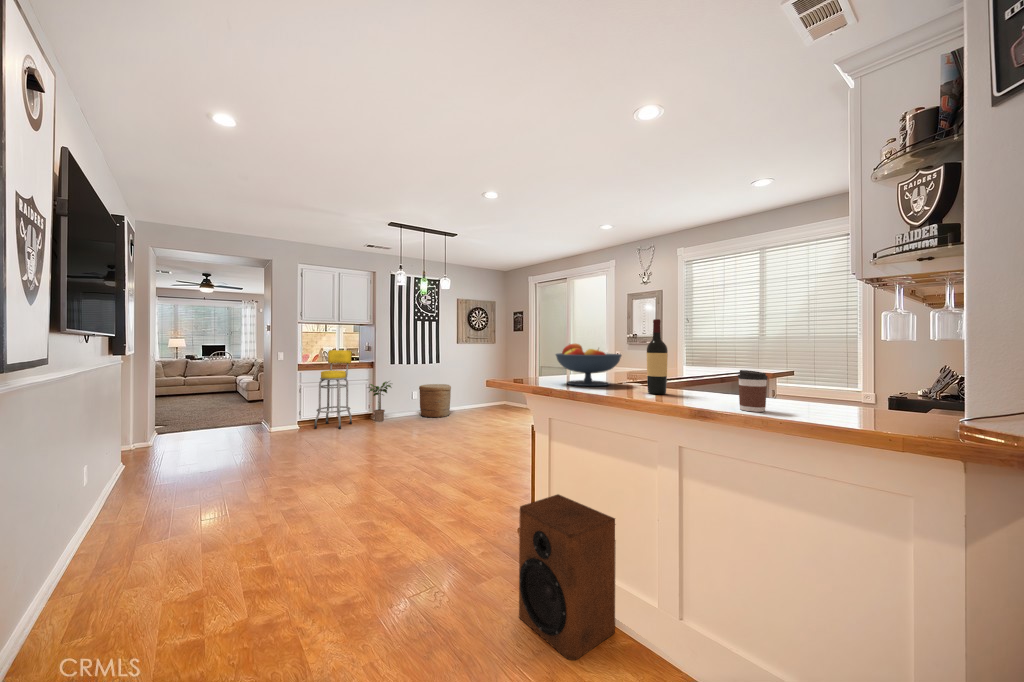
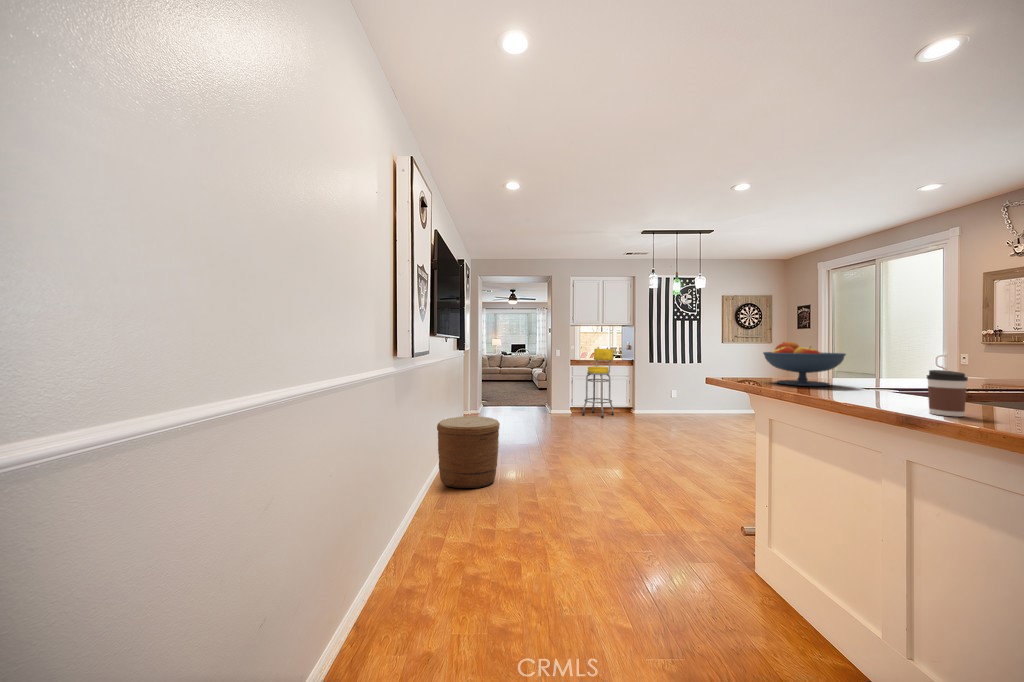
wine bottle: present [647,319,668,394] -> none [853,315,881,396]
potted plant: present [368,382,391,422] -> none [626,378,653,416]
basket: present [419,384,451,418] -> present [437,416,500,488]
speaker: present [519,494,616,660] -> none [709,488,808,632]

